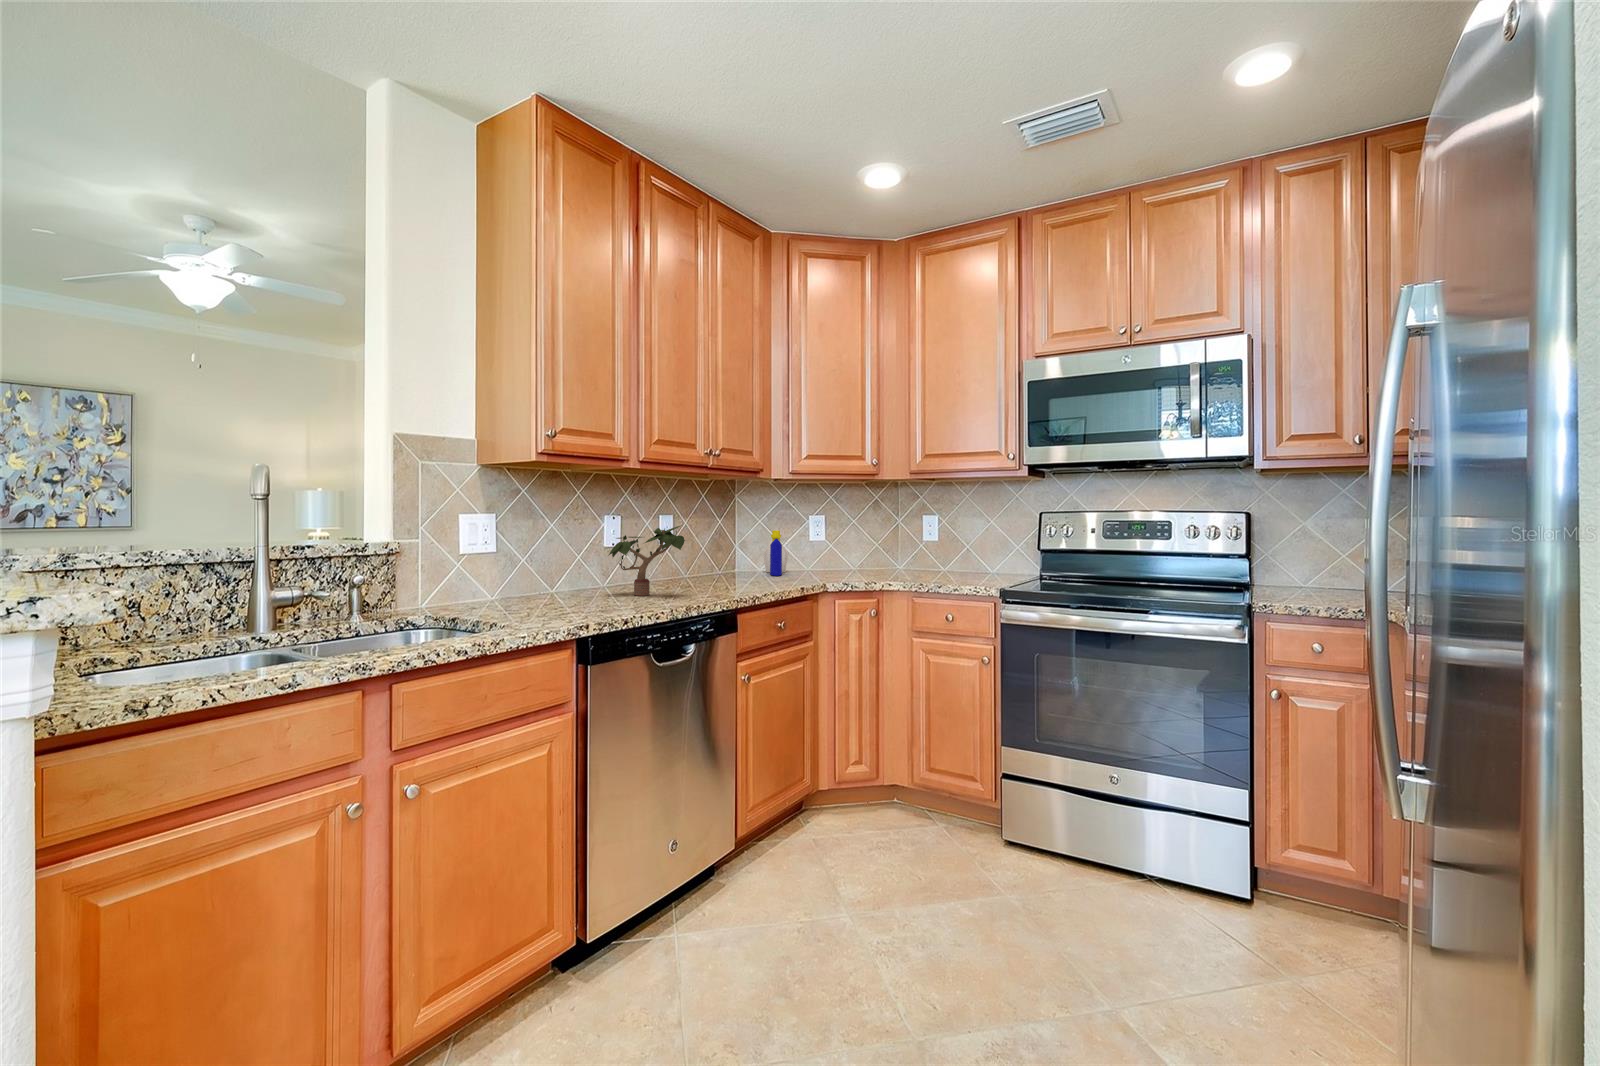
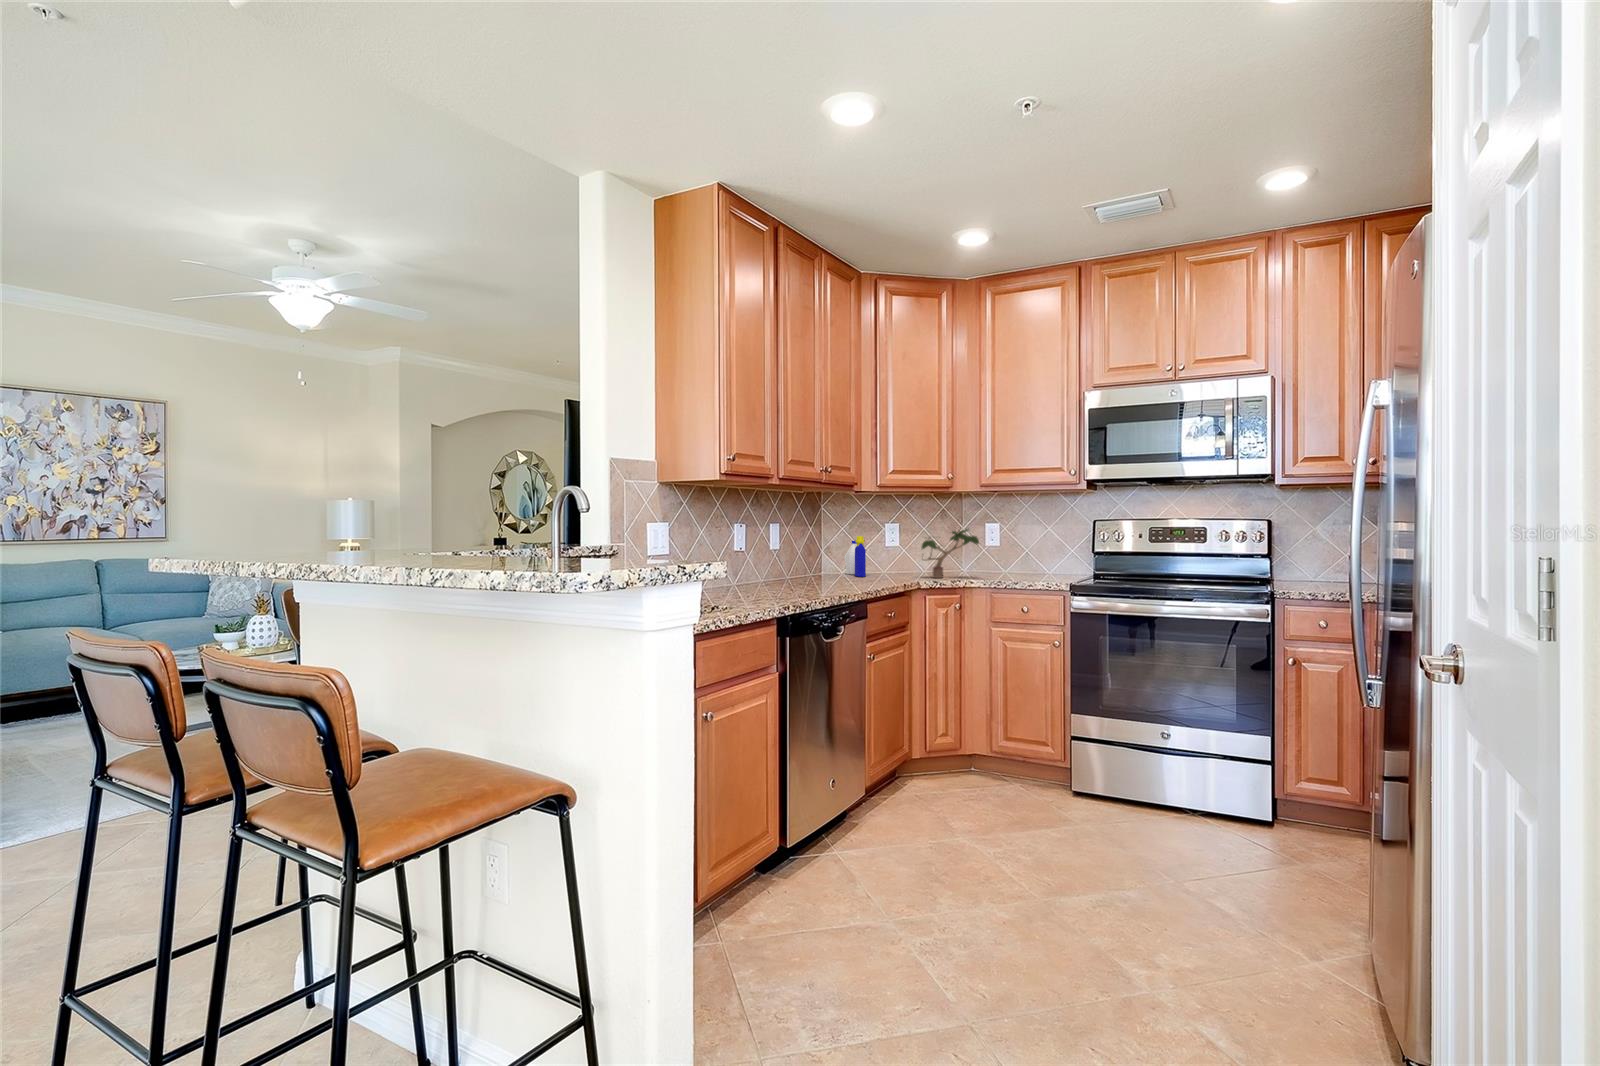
potted plant: present [609,526,685,596] -> present [921,529,979,578]

